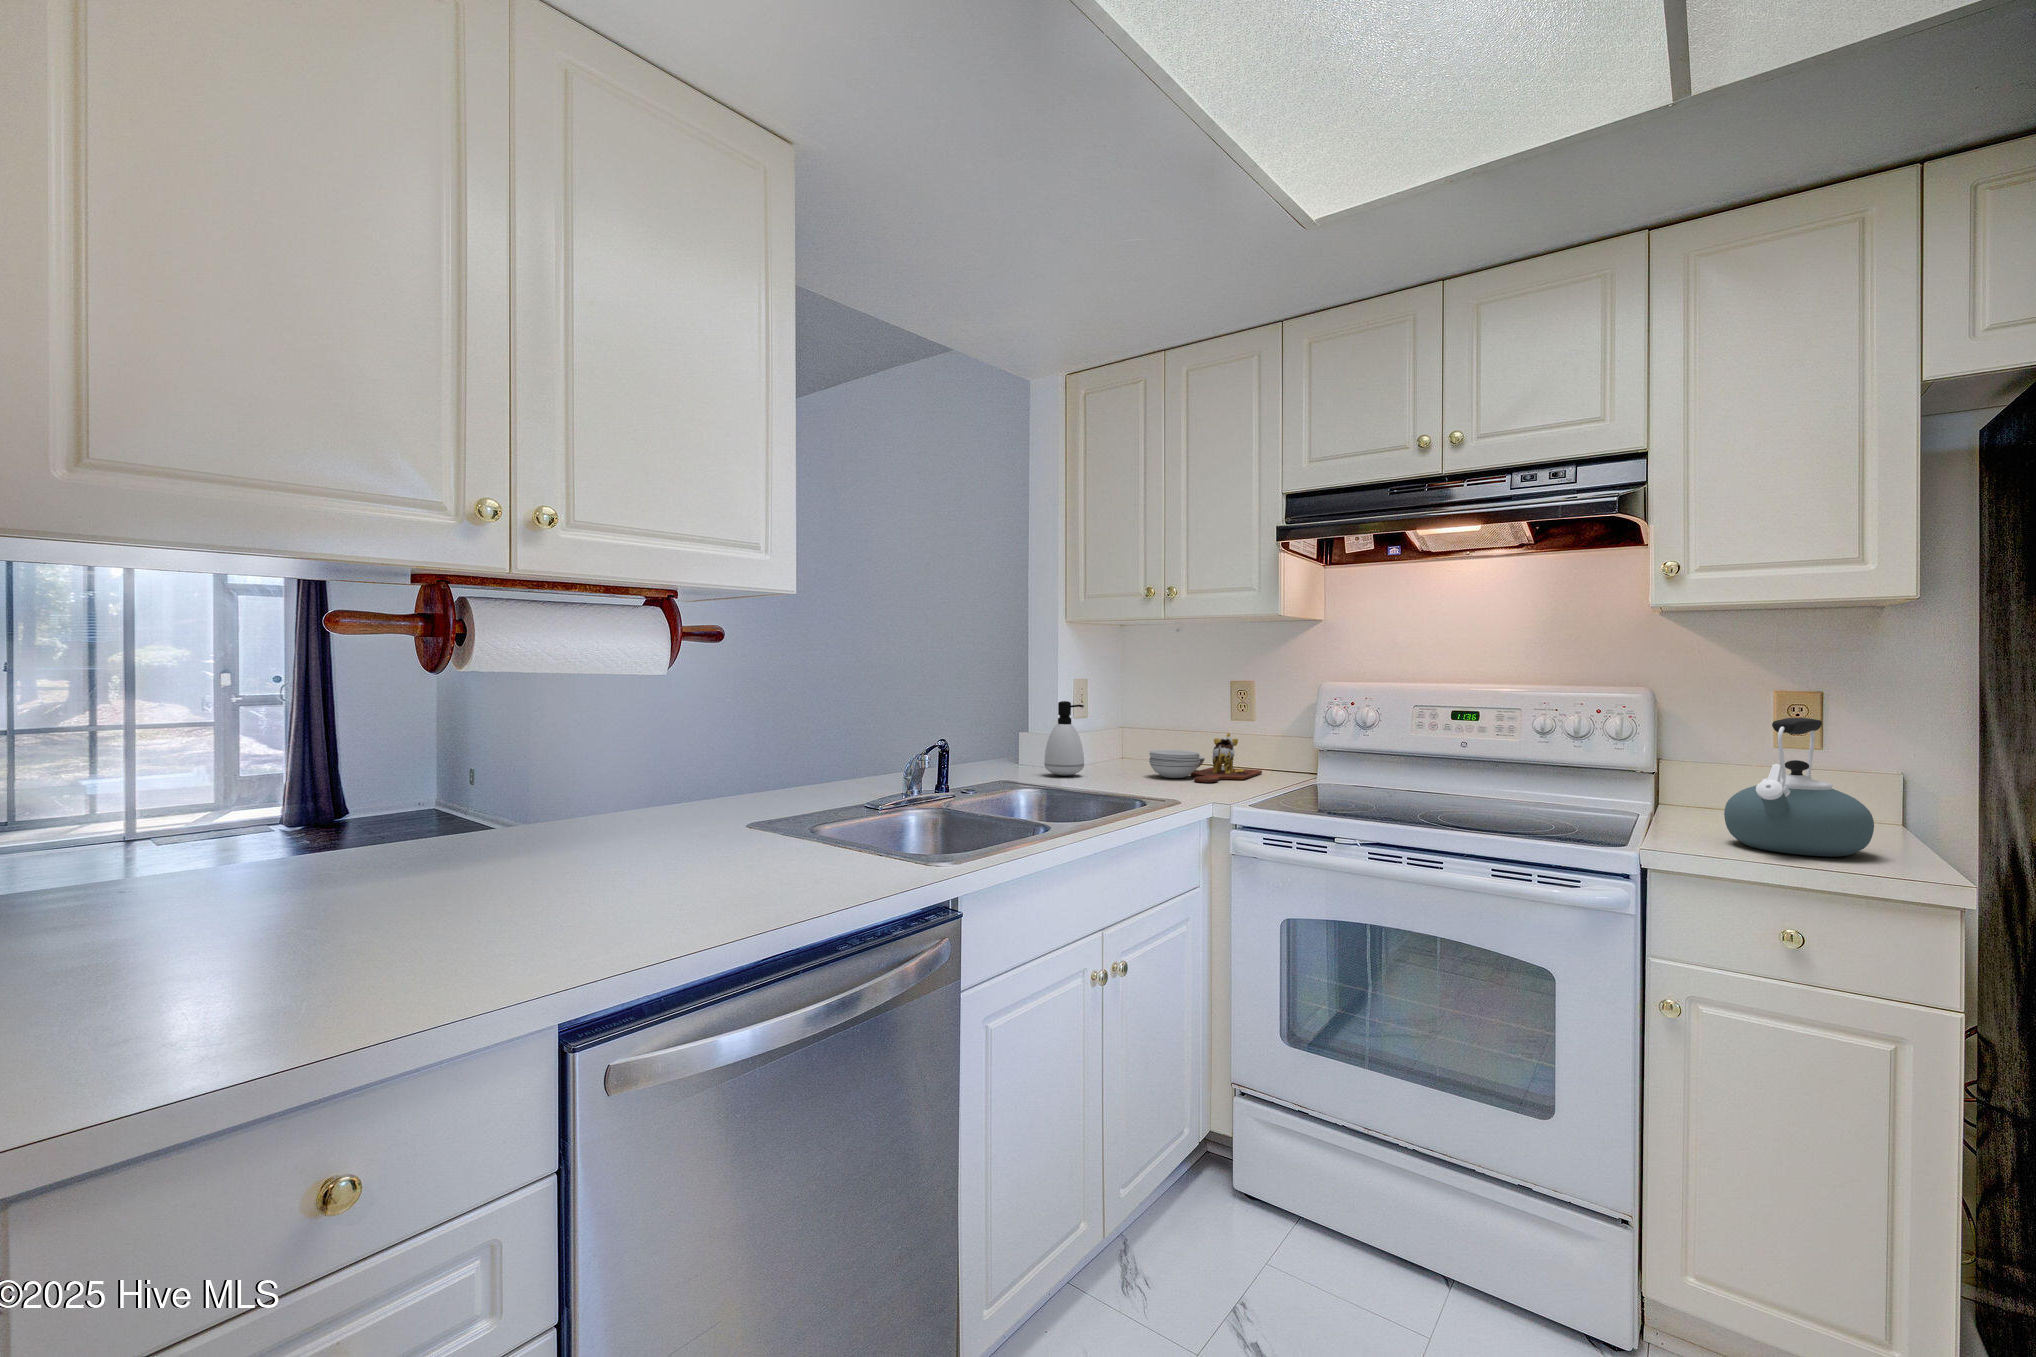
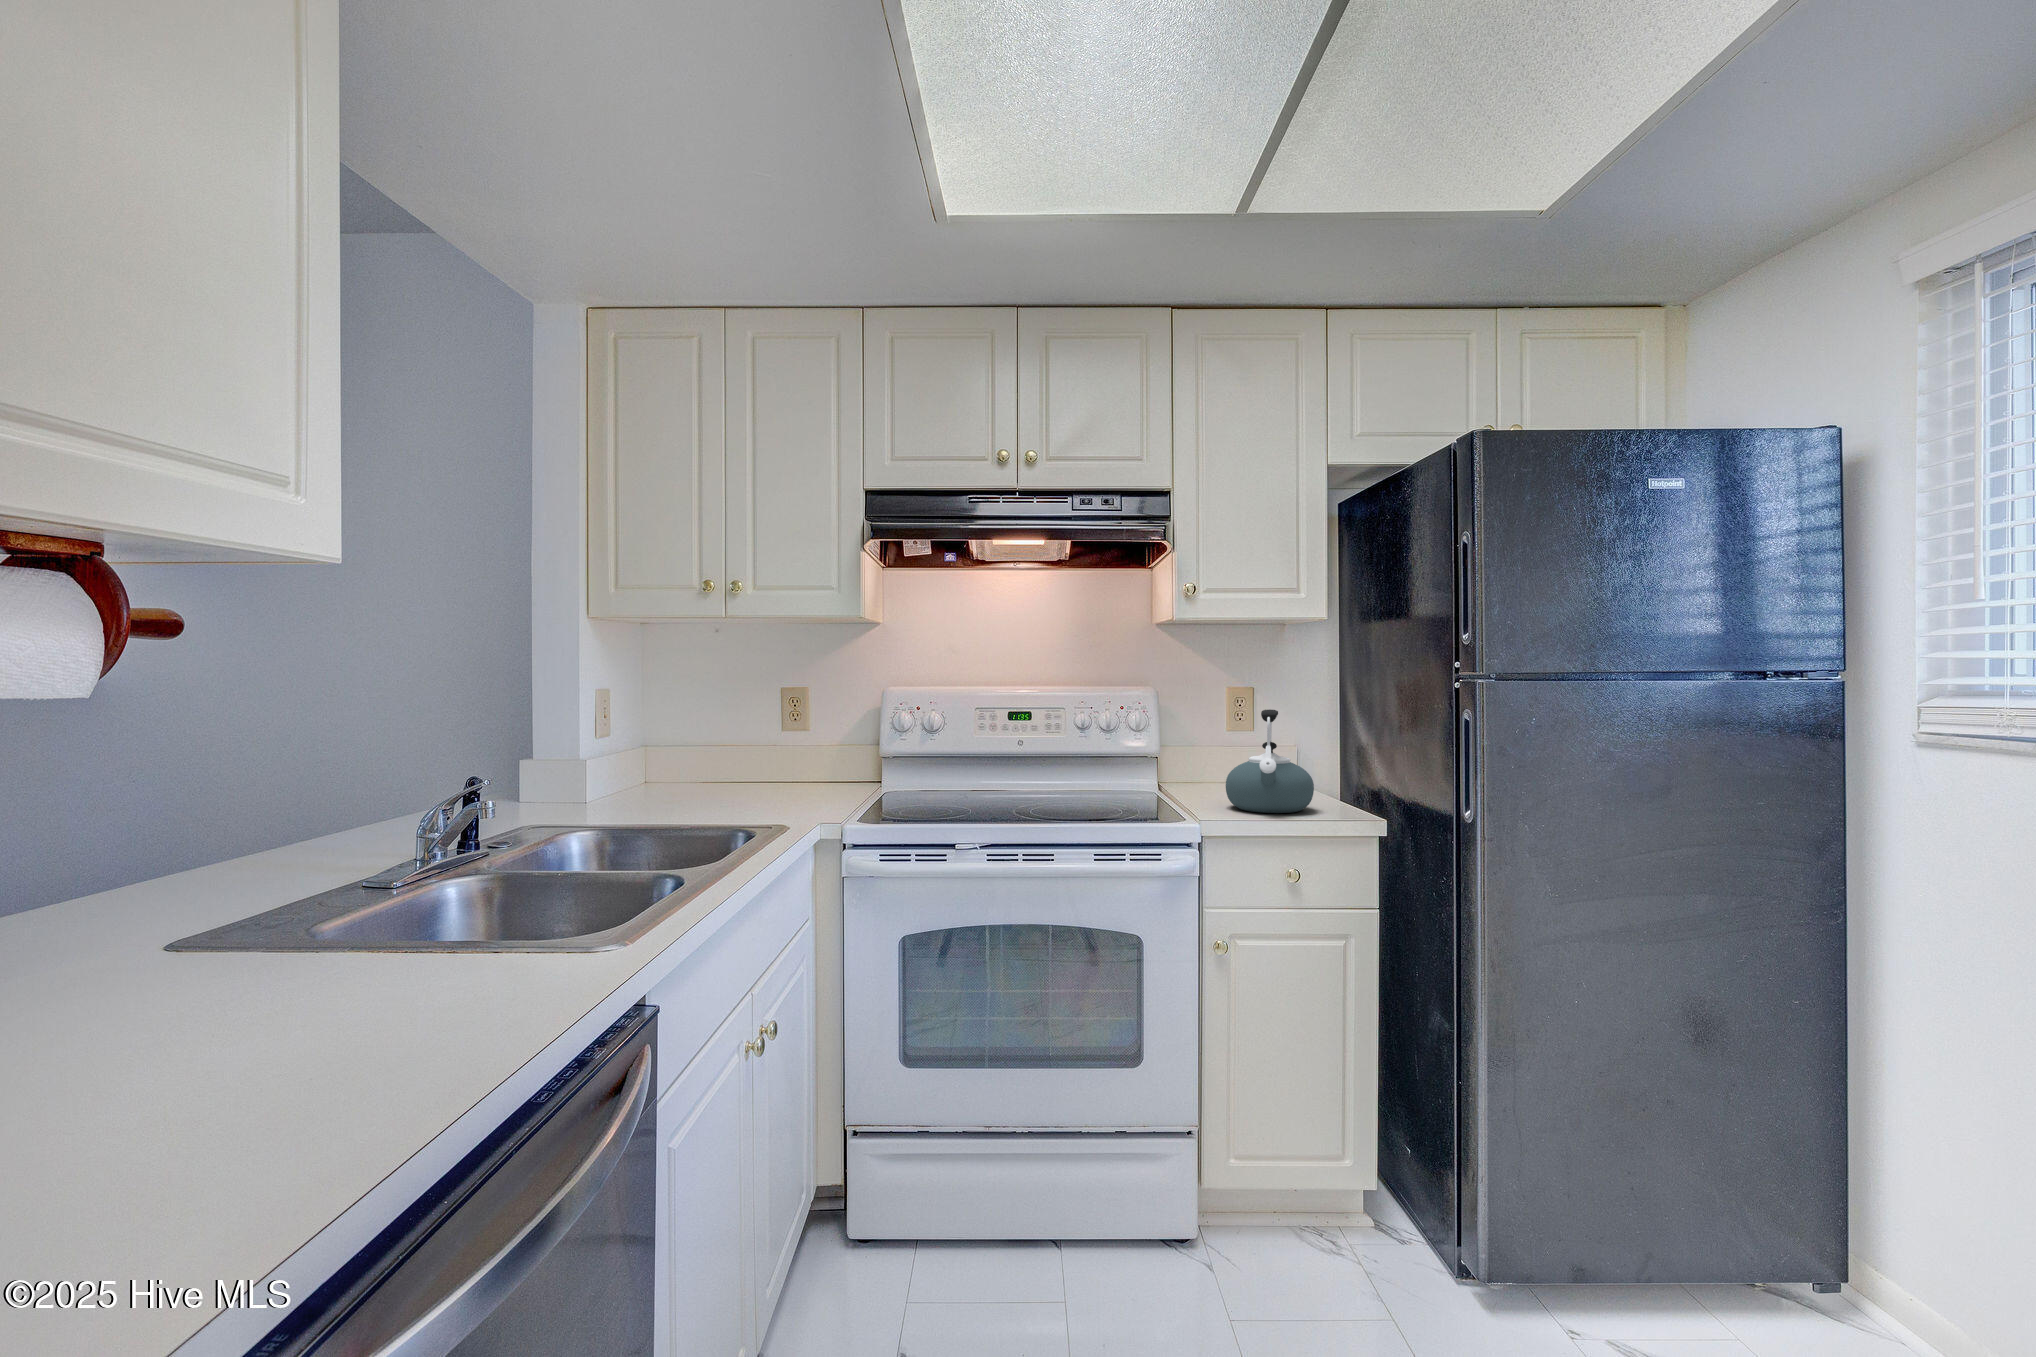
soap dispenser: present [1044,701,1084,775] -> none [552,714,609,808]
cutting board: present [1149,733,1262,782] -> none [682,742,800,800]

